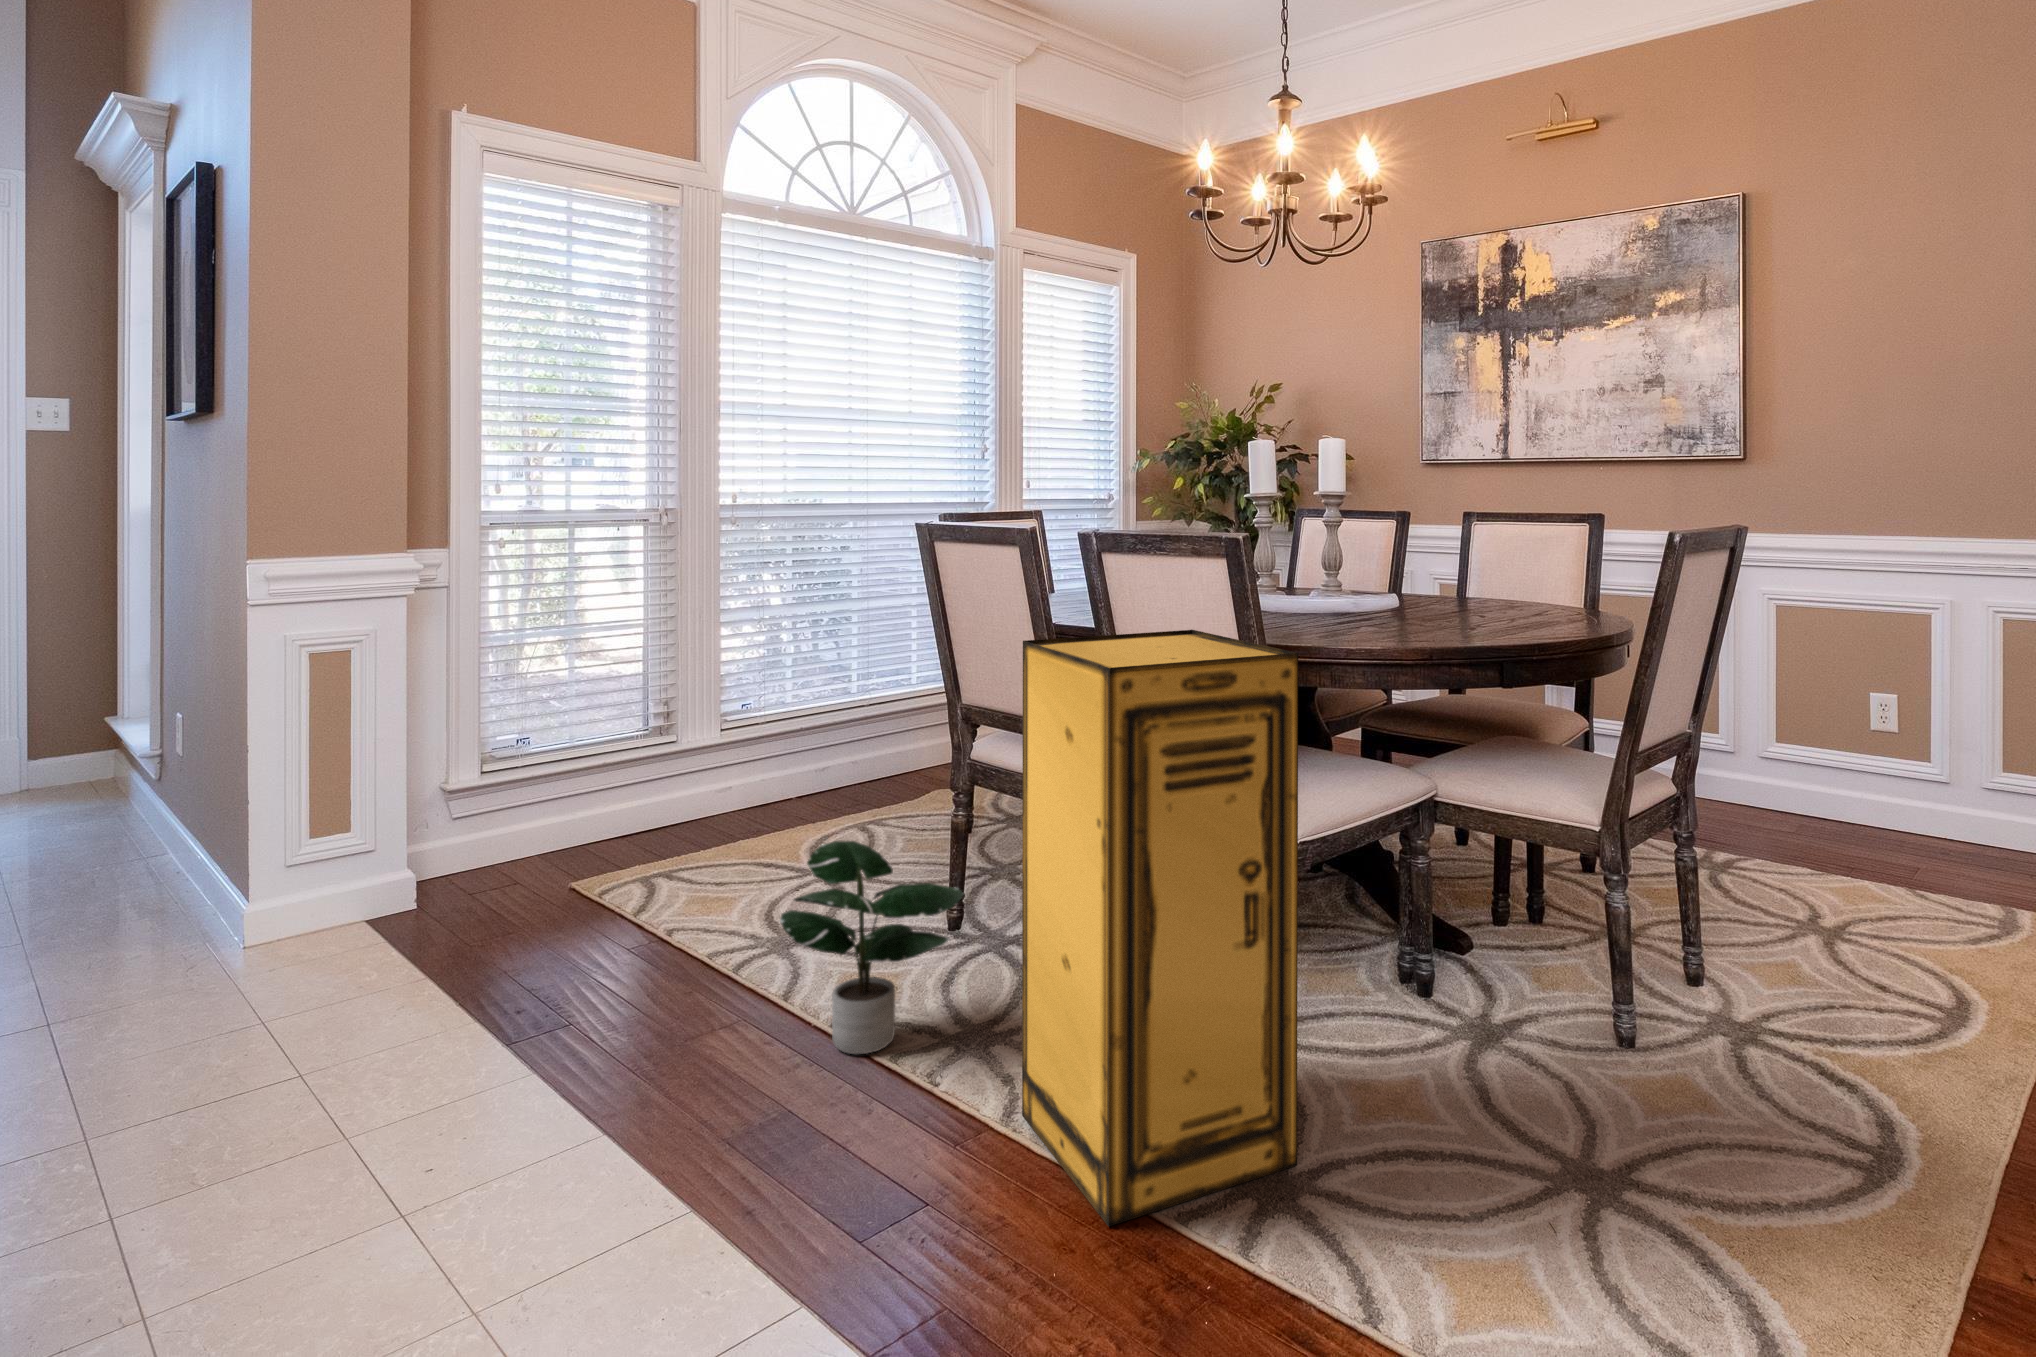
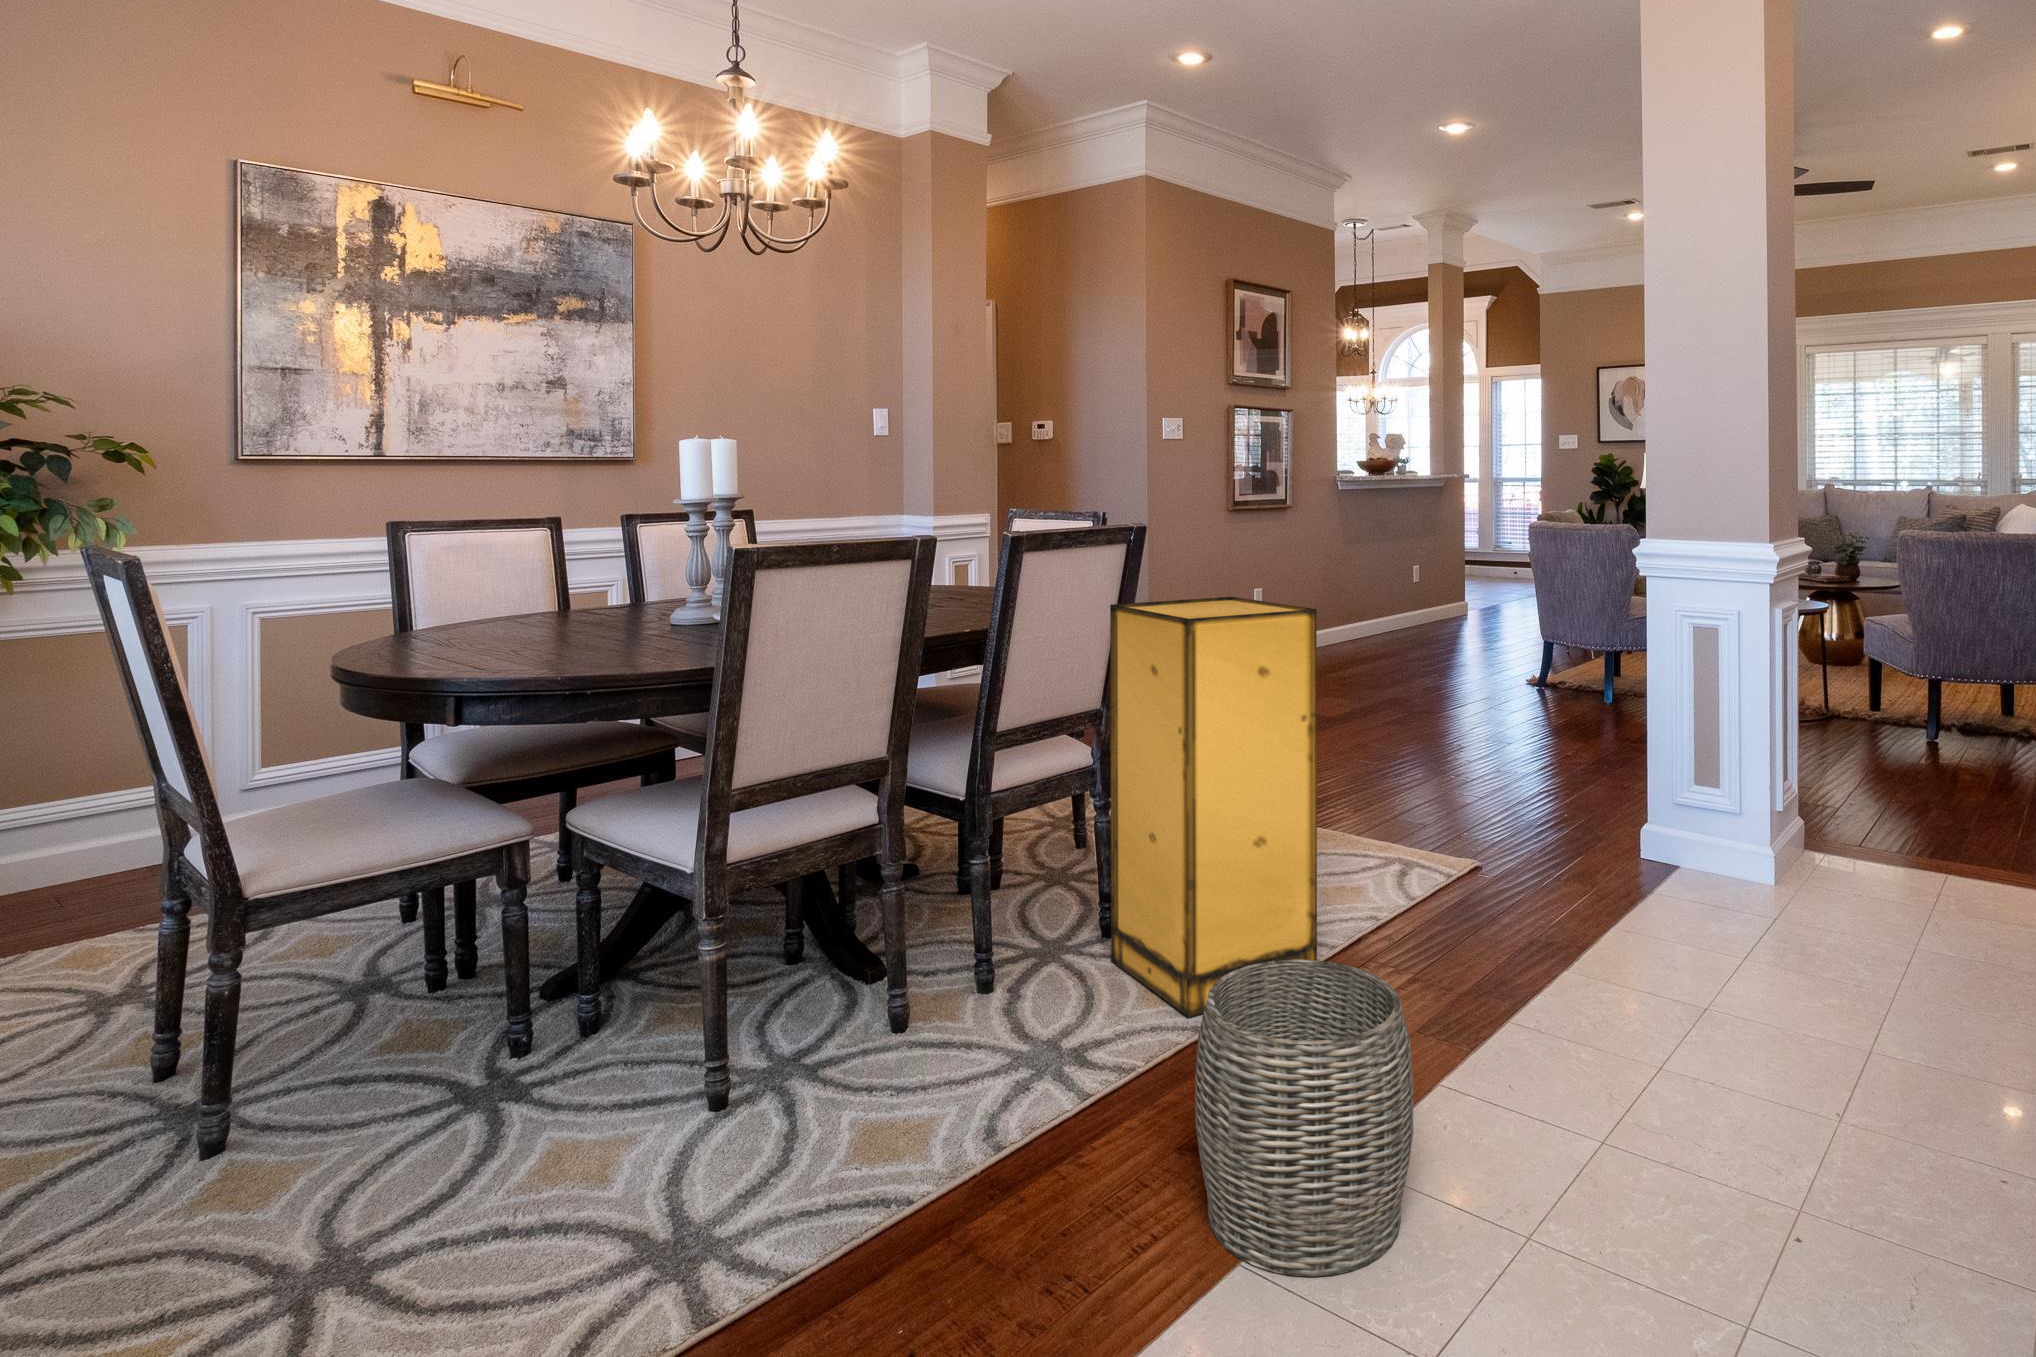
potted plant: present [780,841,963,1054] -> none [952,919,1139,1129]
woven basket: none [495,927,719,1220] -> present [1195,960,1413,1277]

